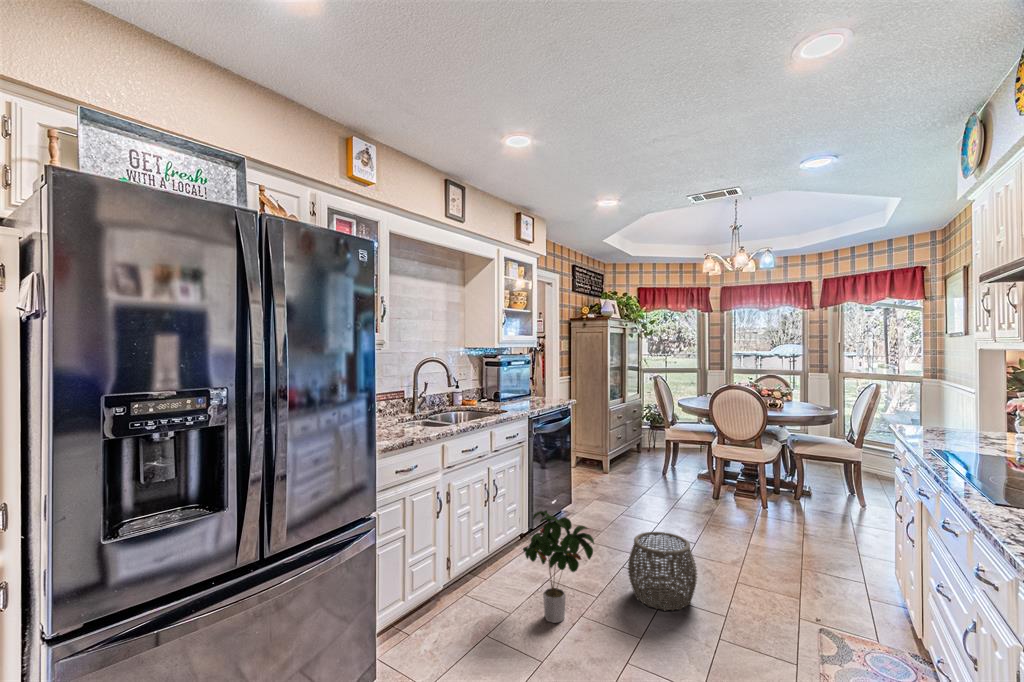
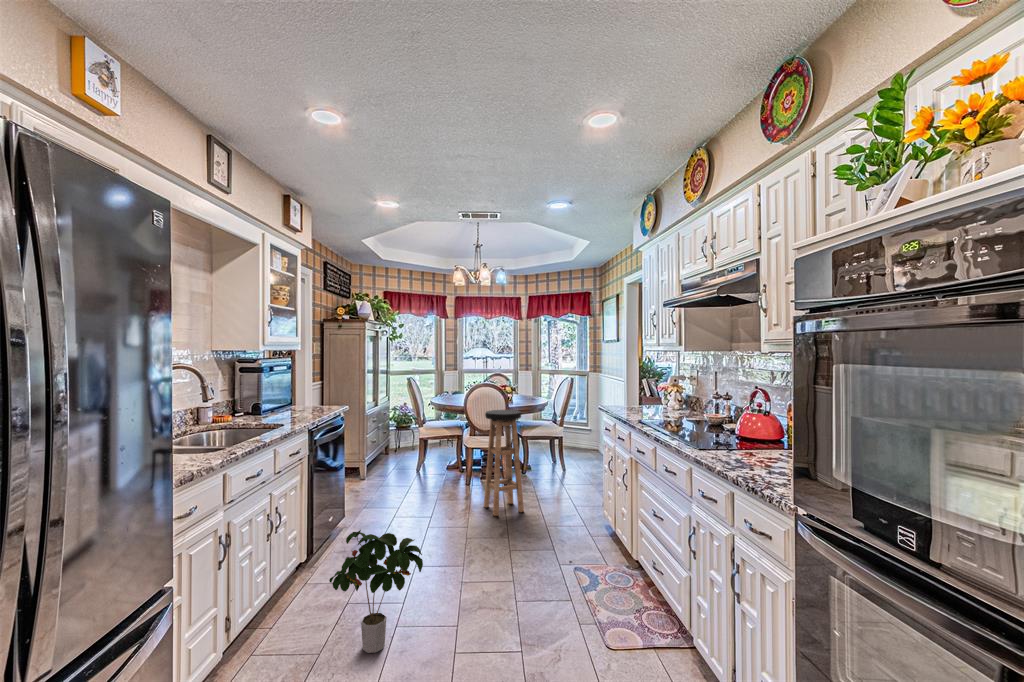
bar stool: none [719,415,768,536] -> present [484,410,524,516]
woven basket: present [628,532,697,611] -> none [436,527,500,604]

